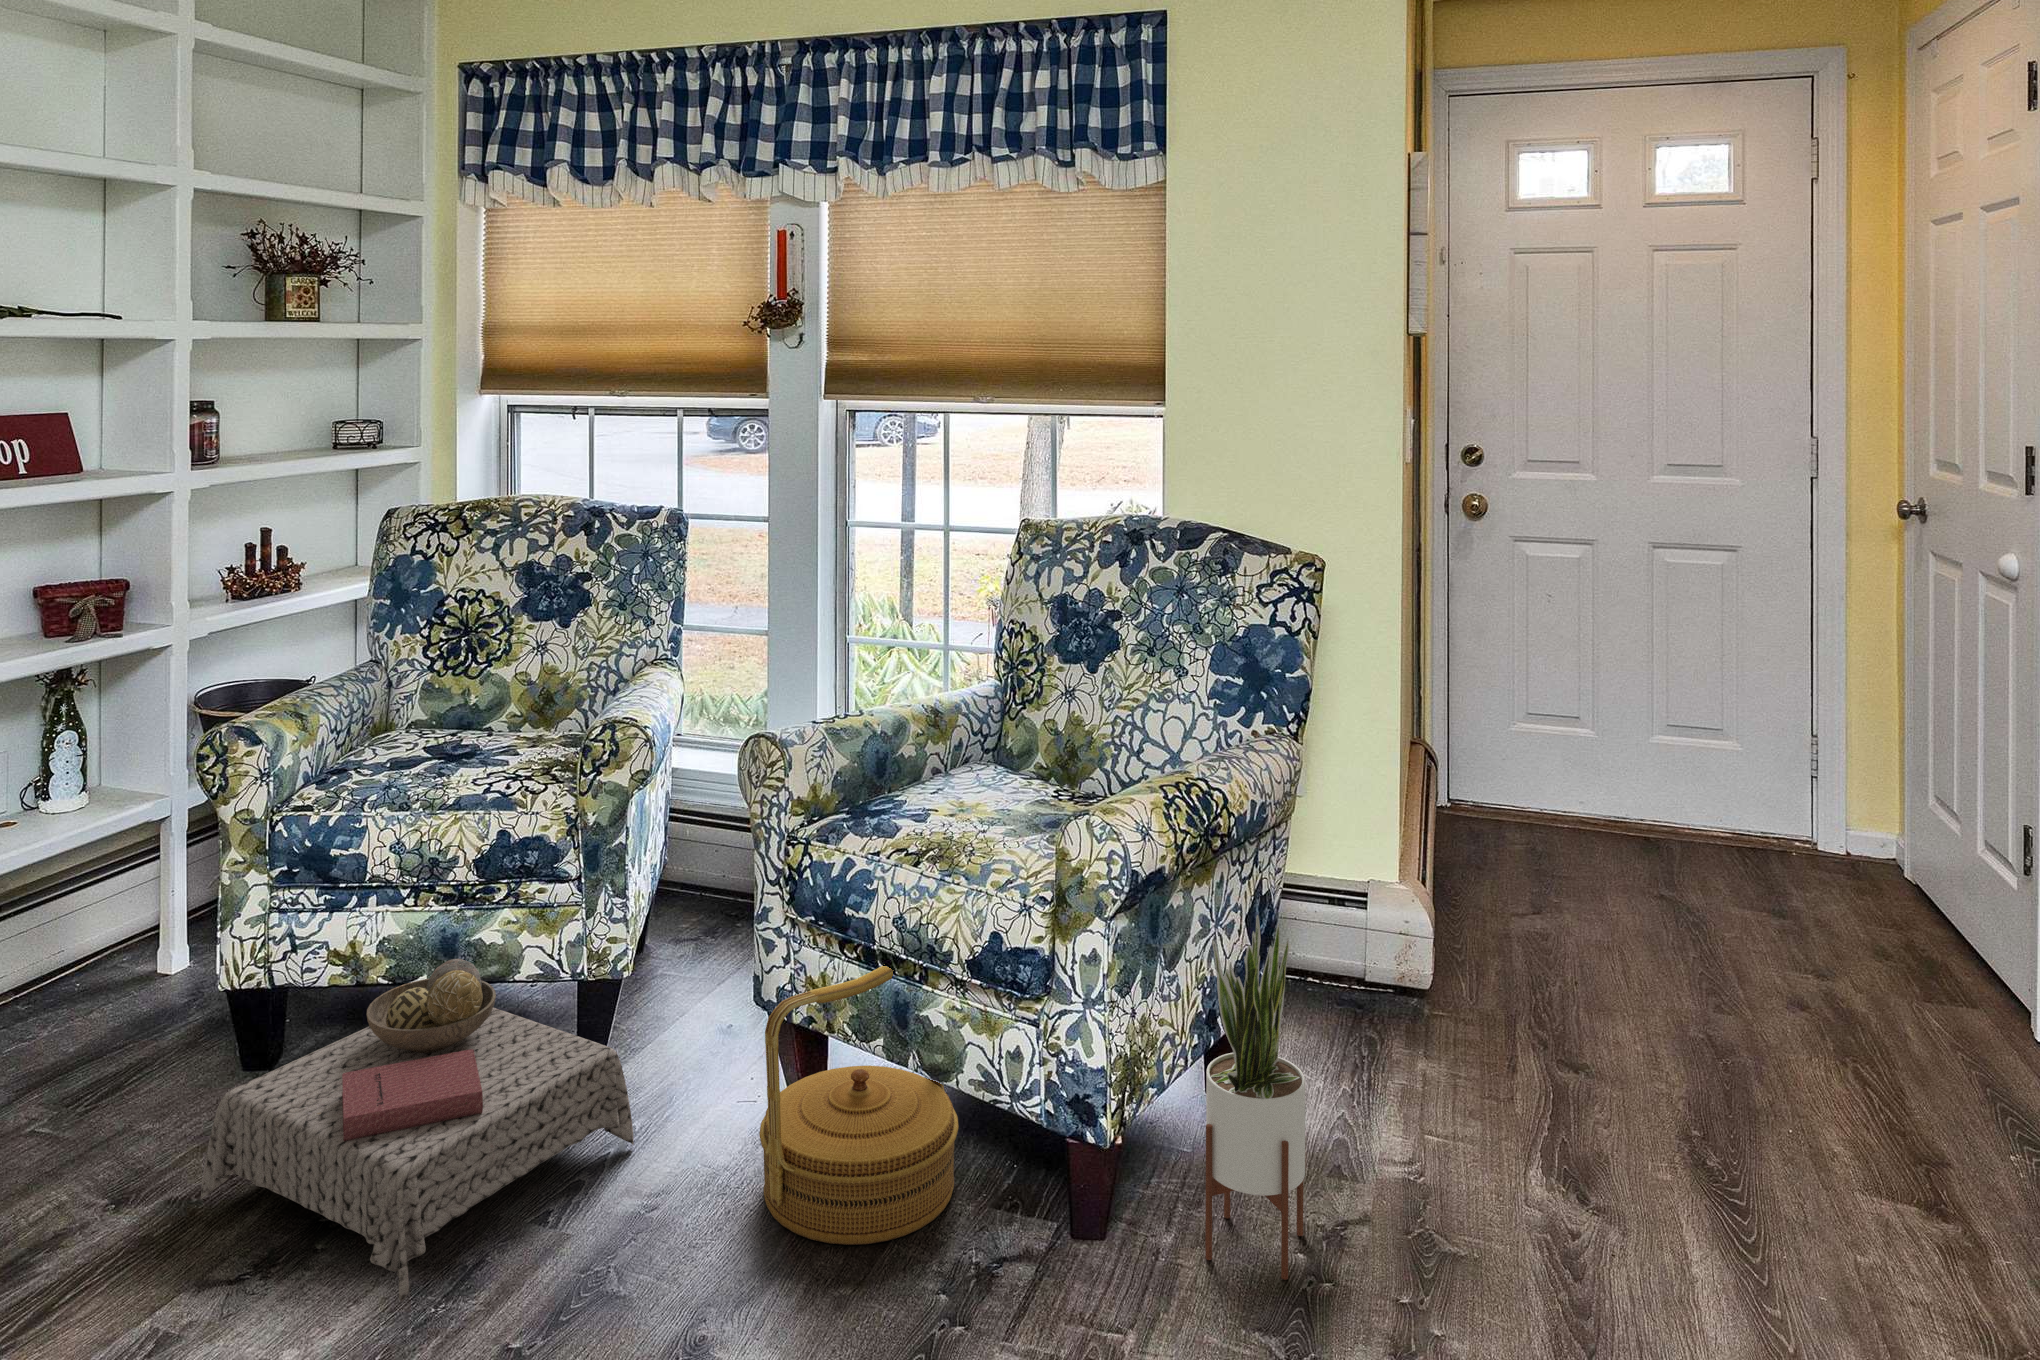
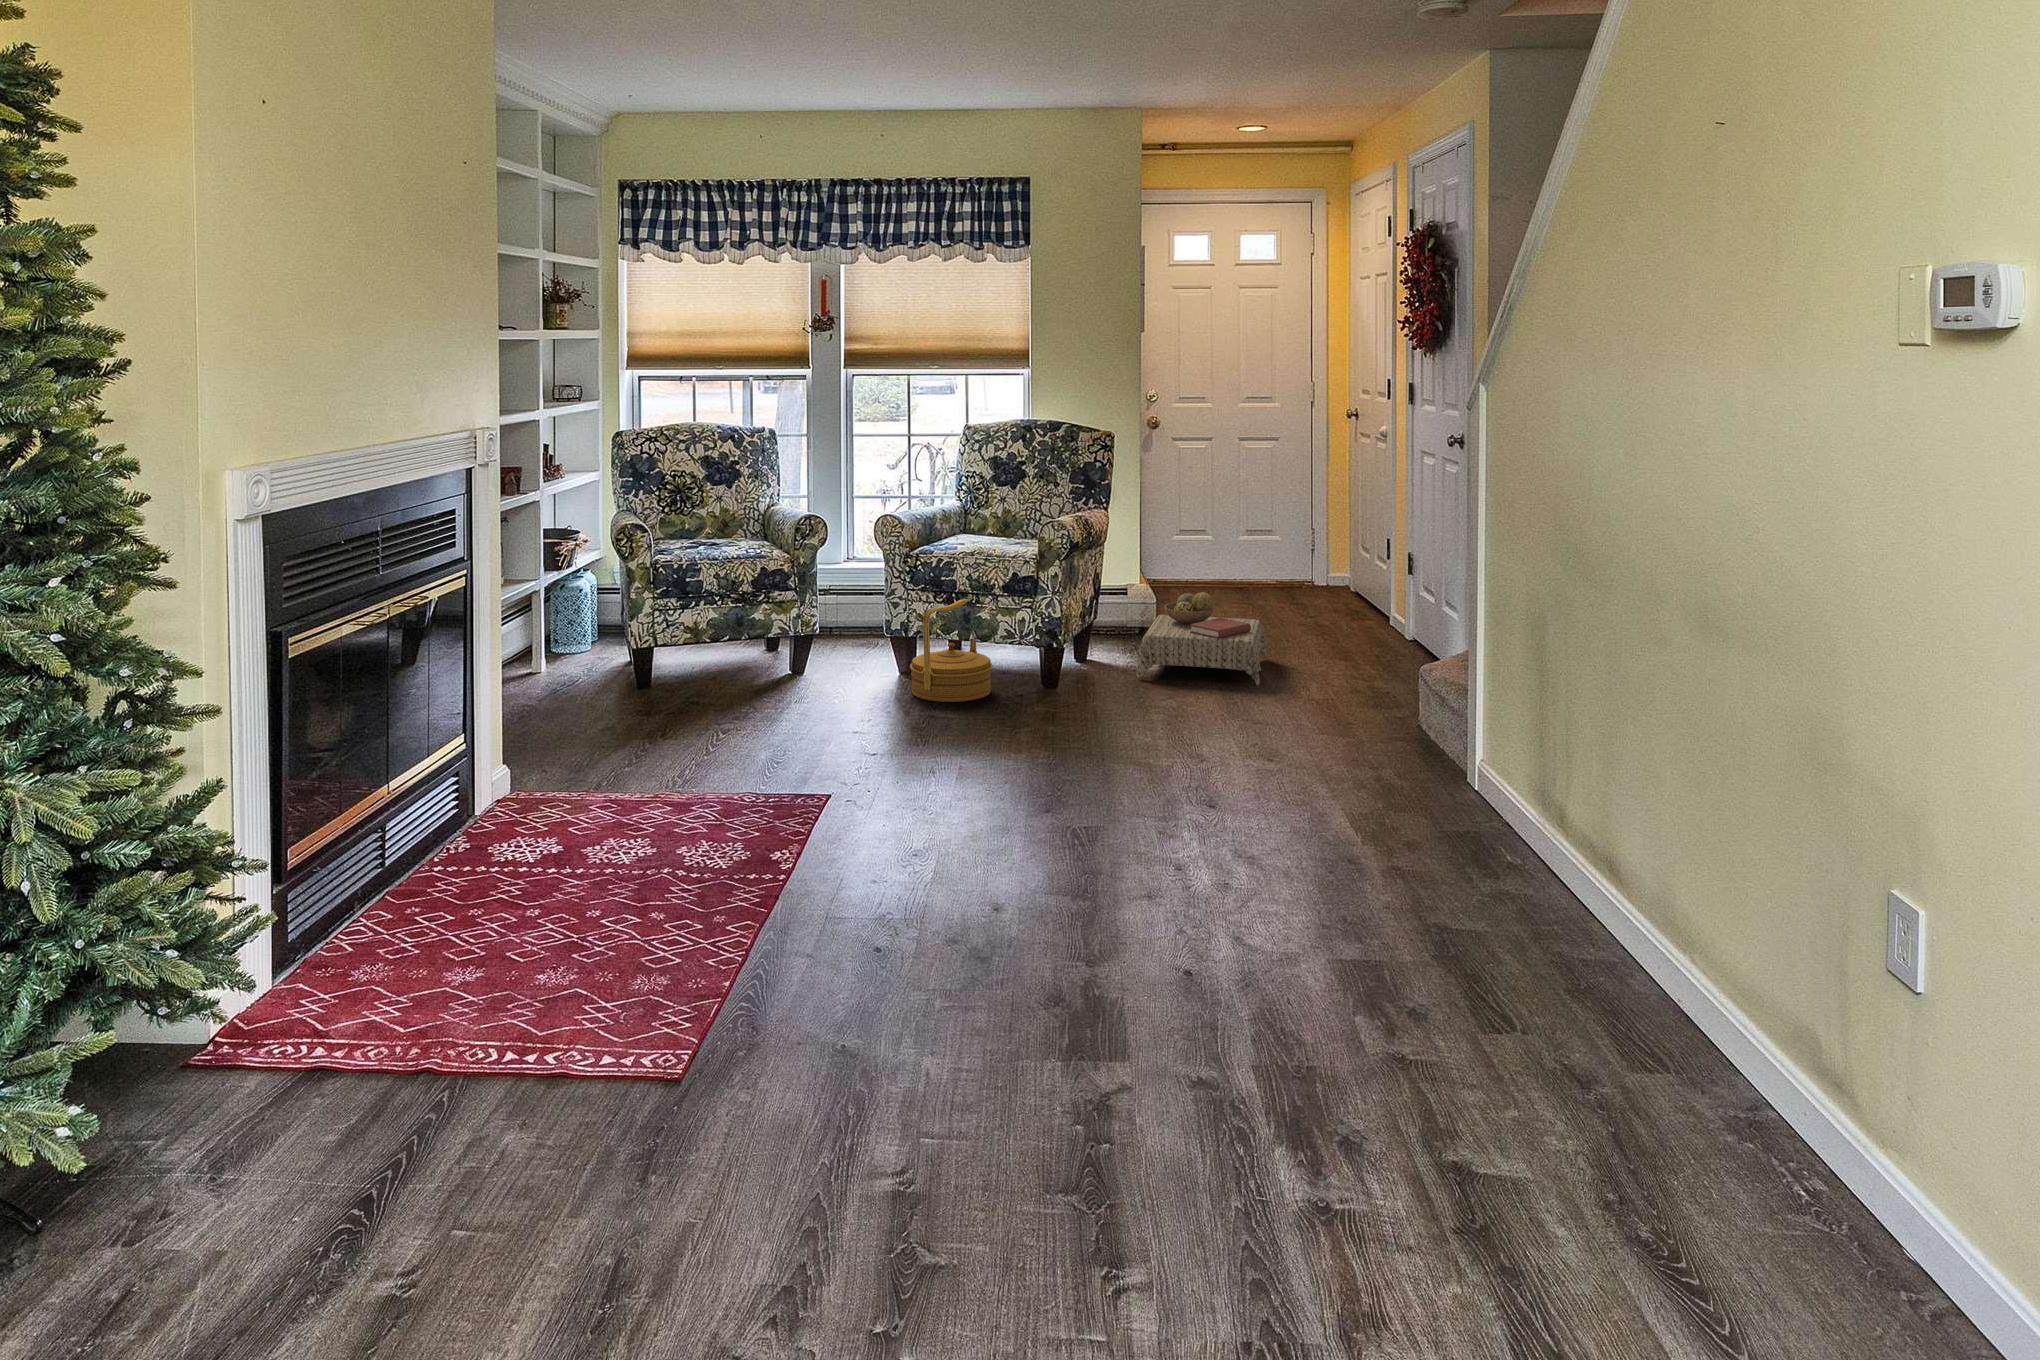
potted plant: present [1205,915,1305,1280] -> none [1094,562,1132,695]
ottoman: present [201,959,634,1302] -> present [1136,592,1267,686]

